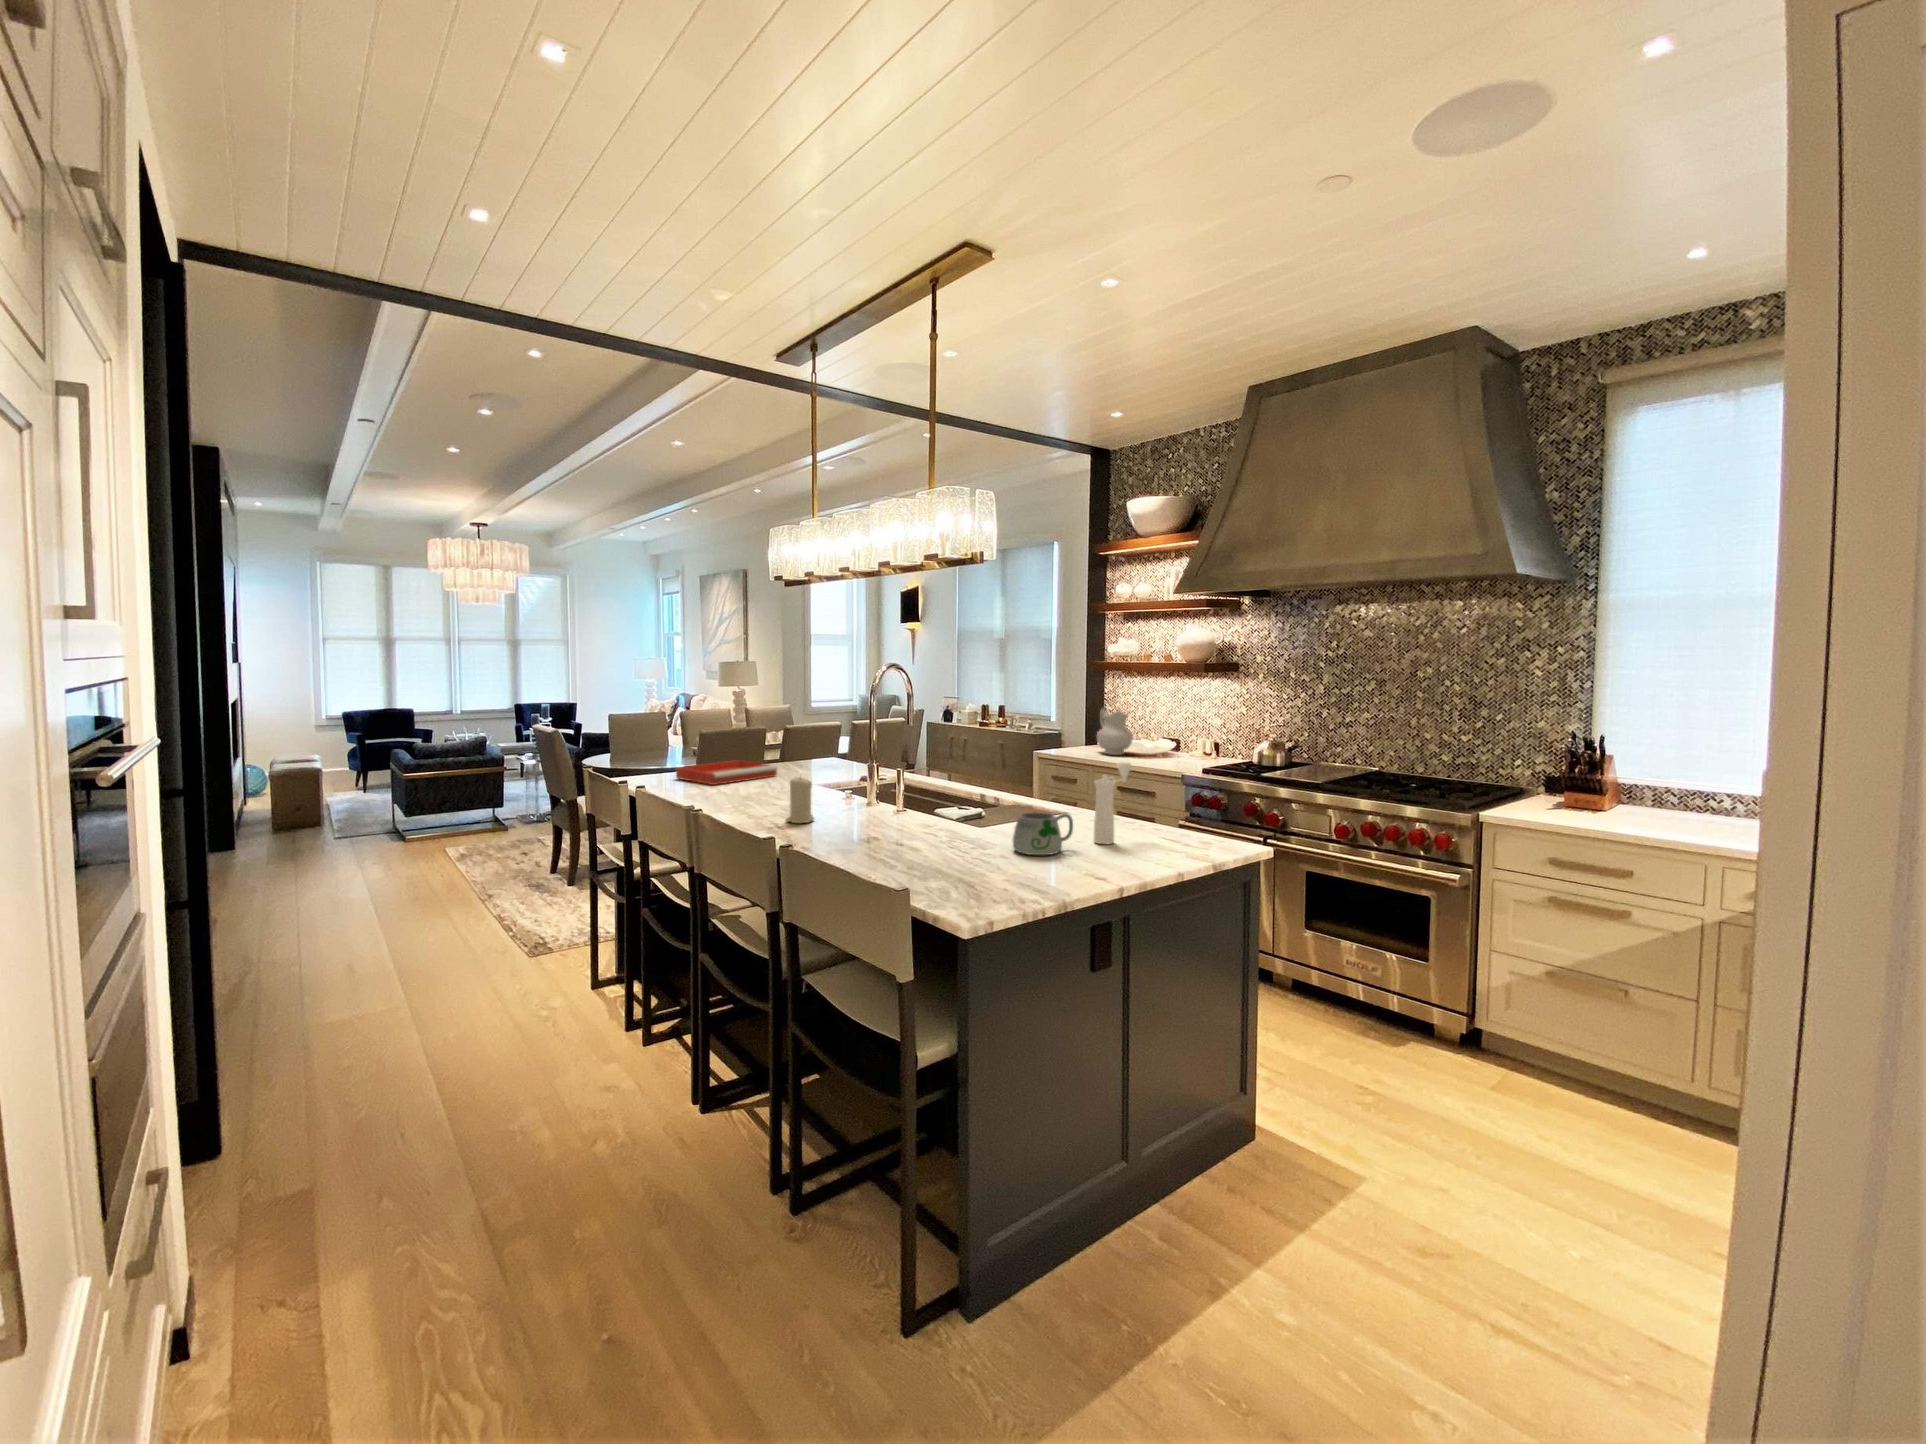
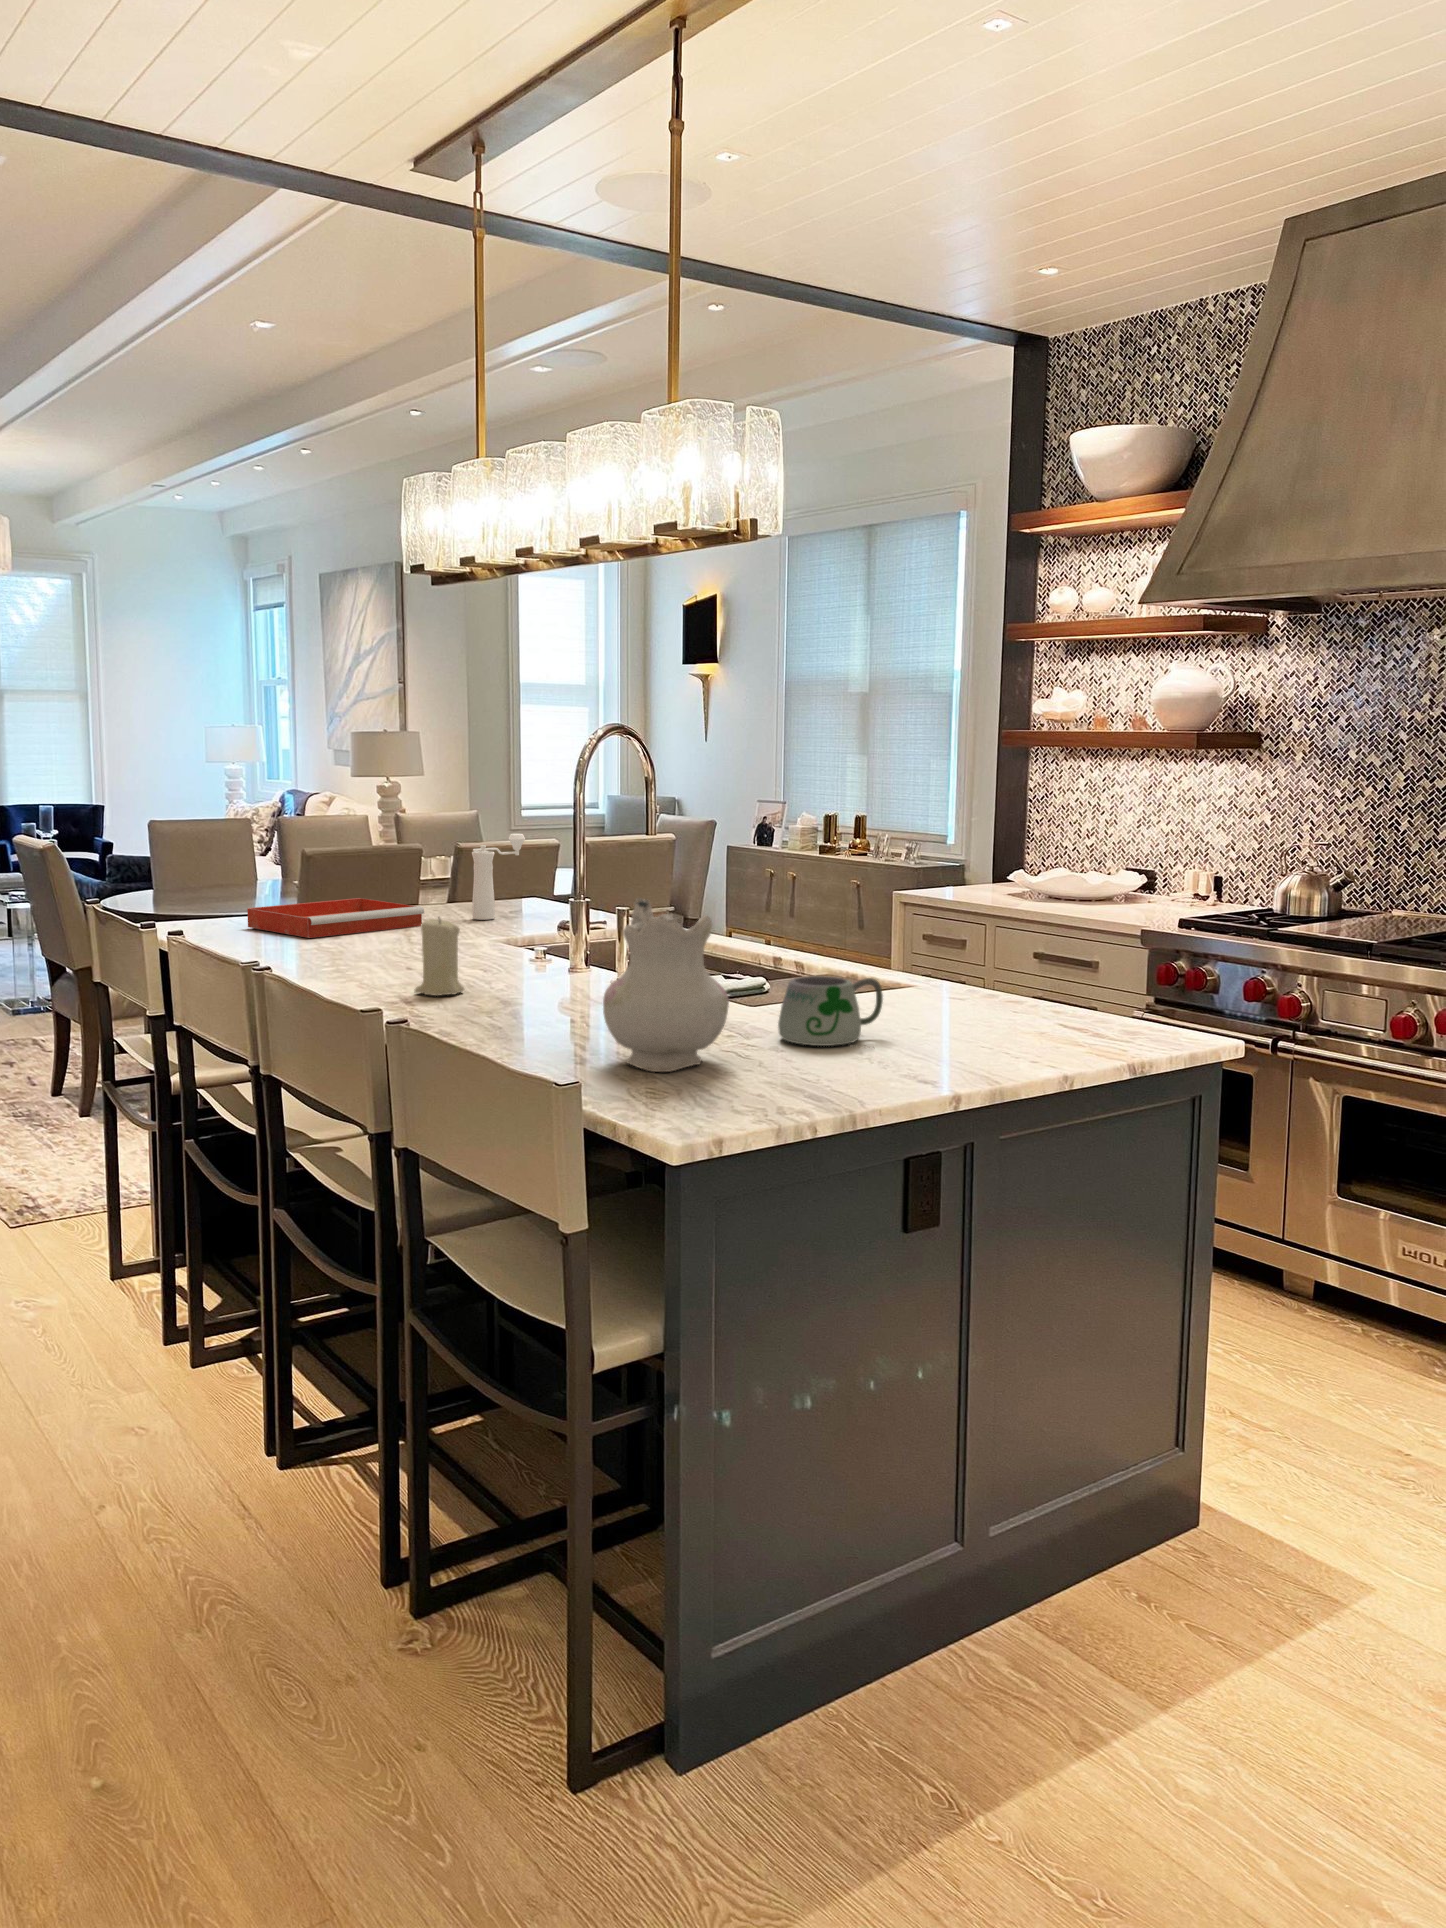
ceramic pitcher: present [1097,708,1133,755] -> present [603,898,729,1072]
pepper mill: present [1094,762,1132,844] -> present [472,834,525,920]

